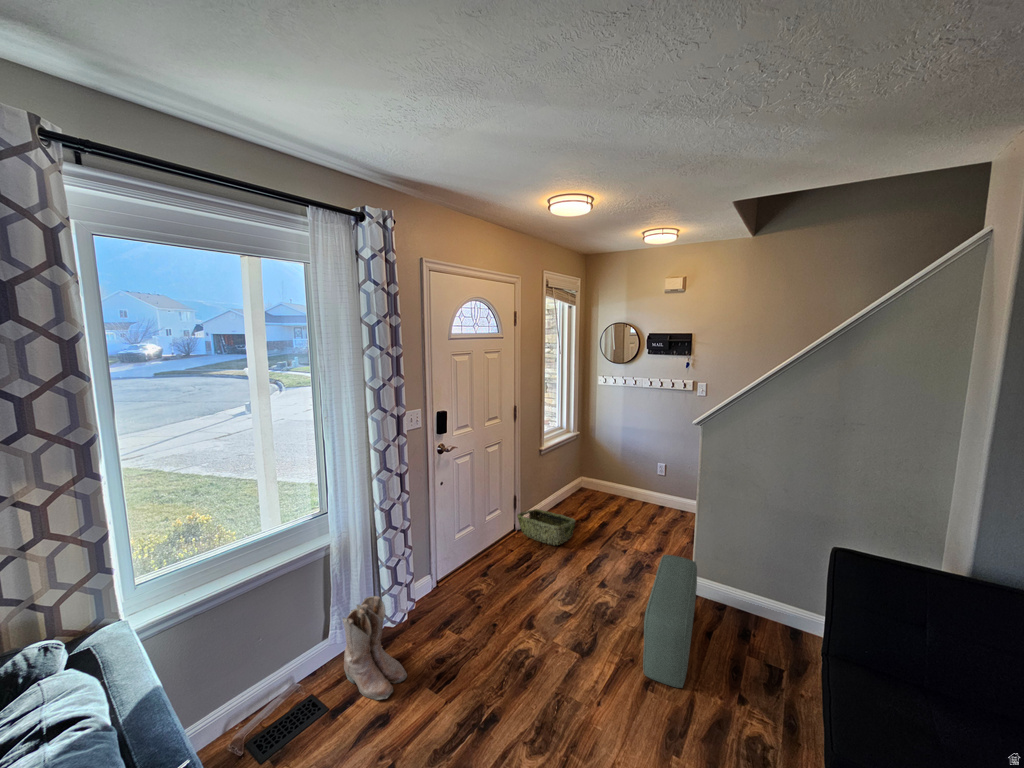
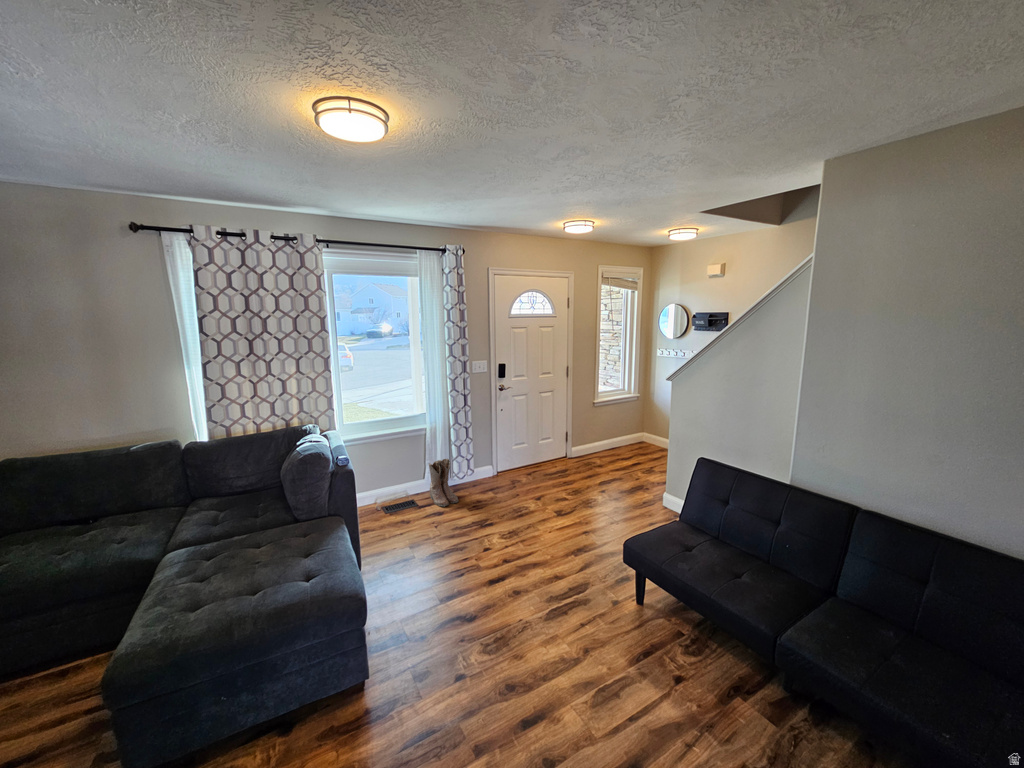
woven basket: present [517,509,576,545] -> none [565,444,605,468]
pouf: present [643,555,697,688] -> none [585,470,654,536]

